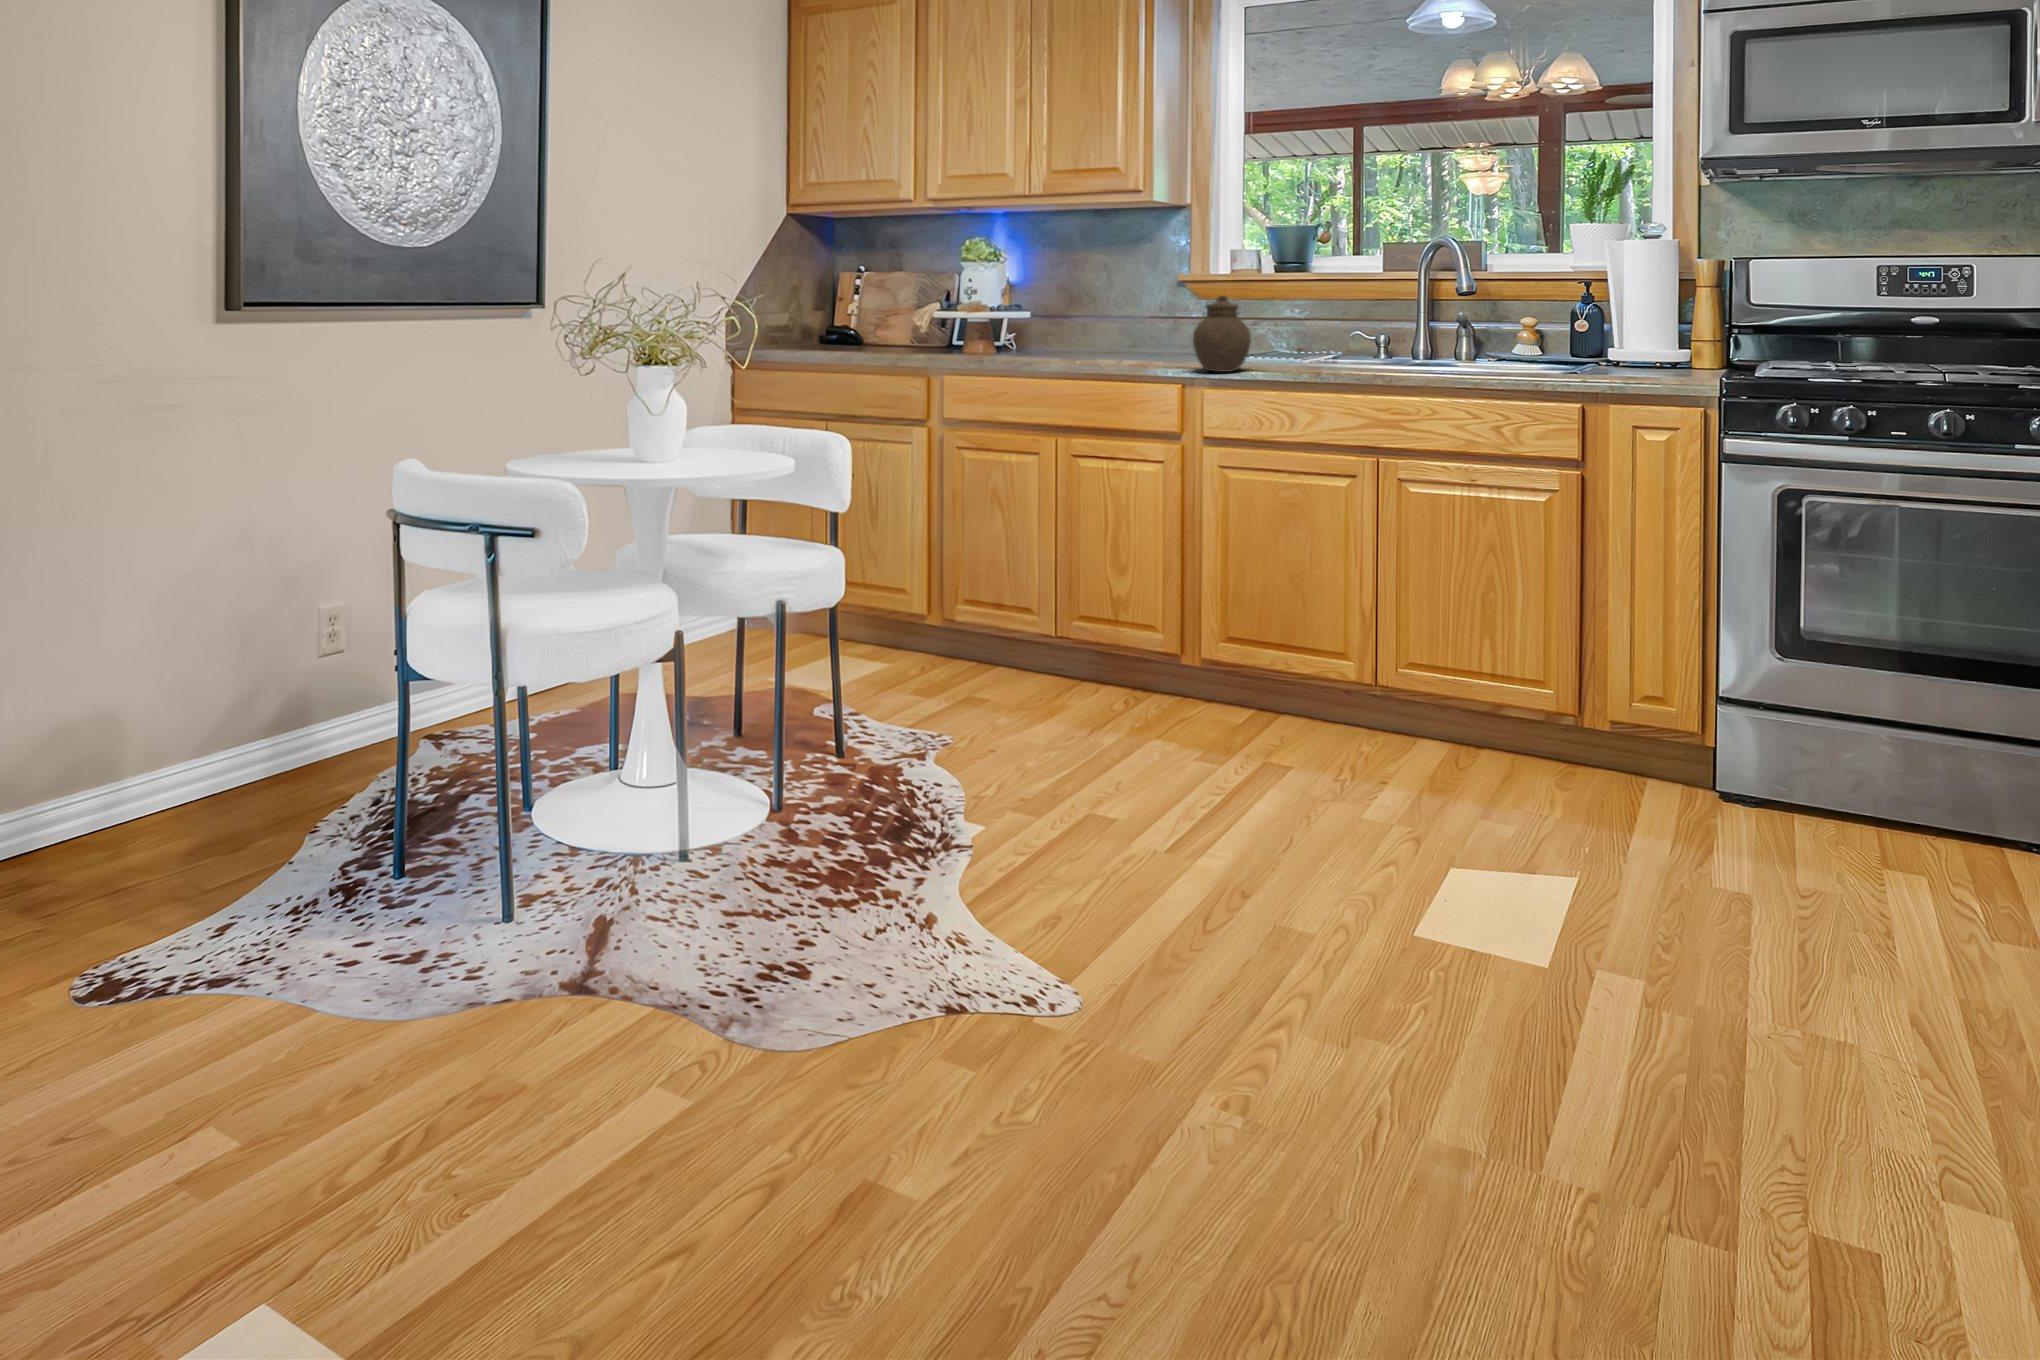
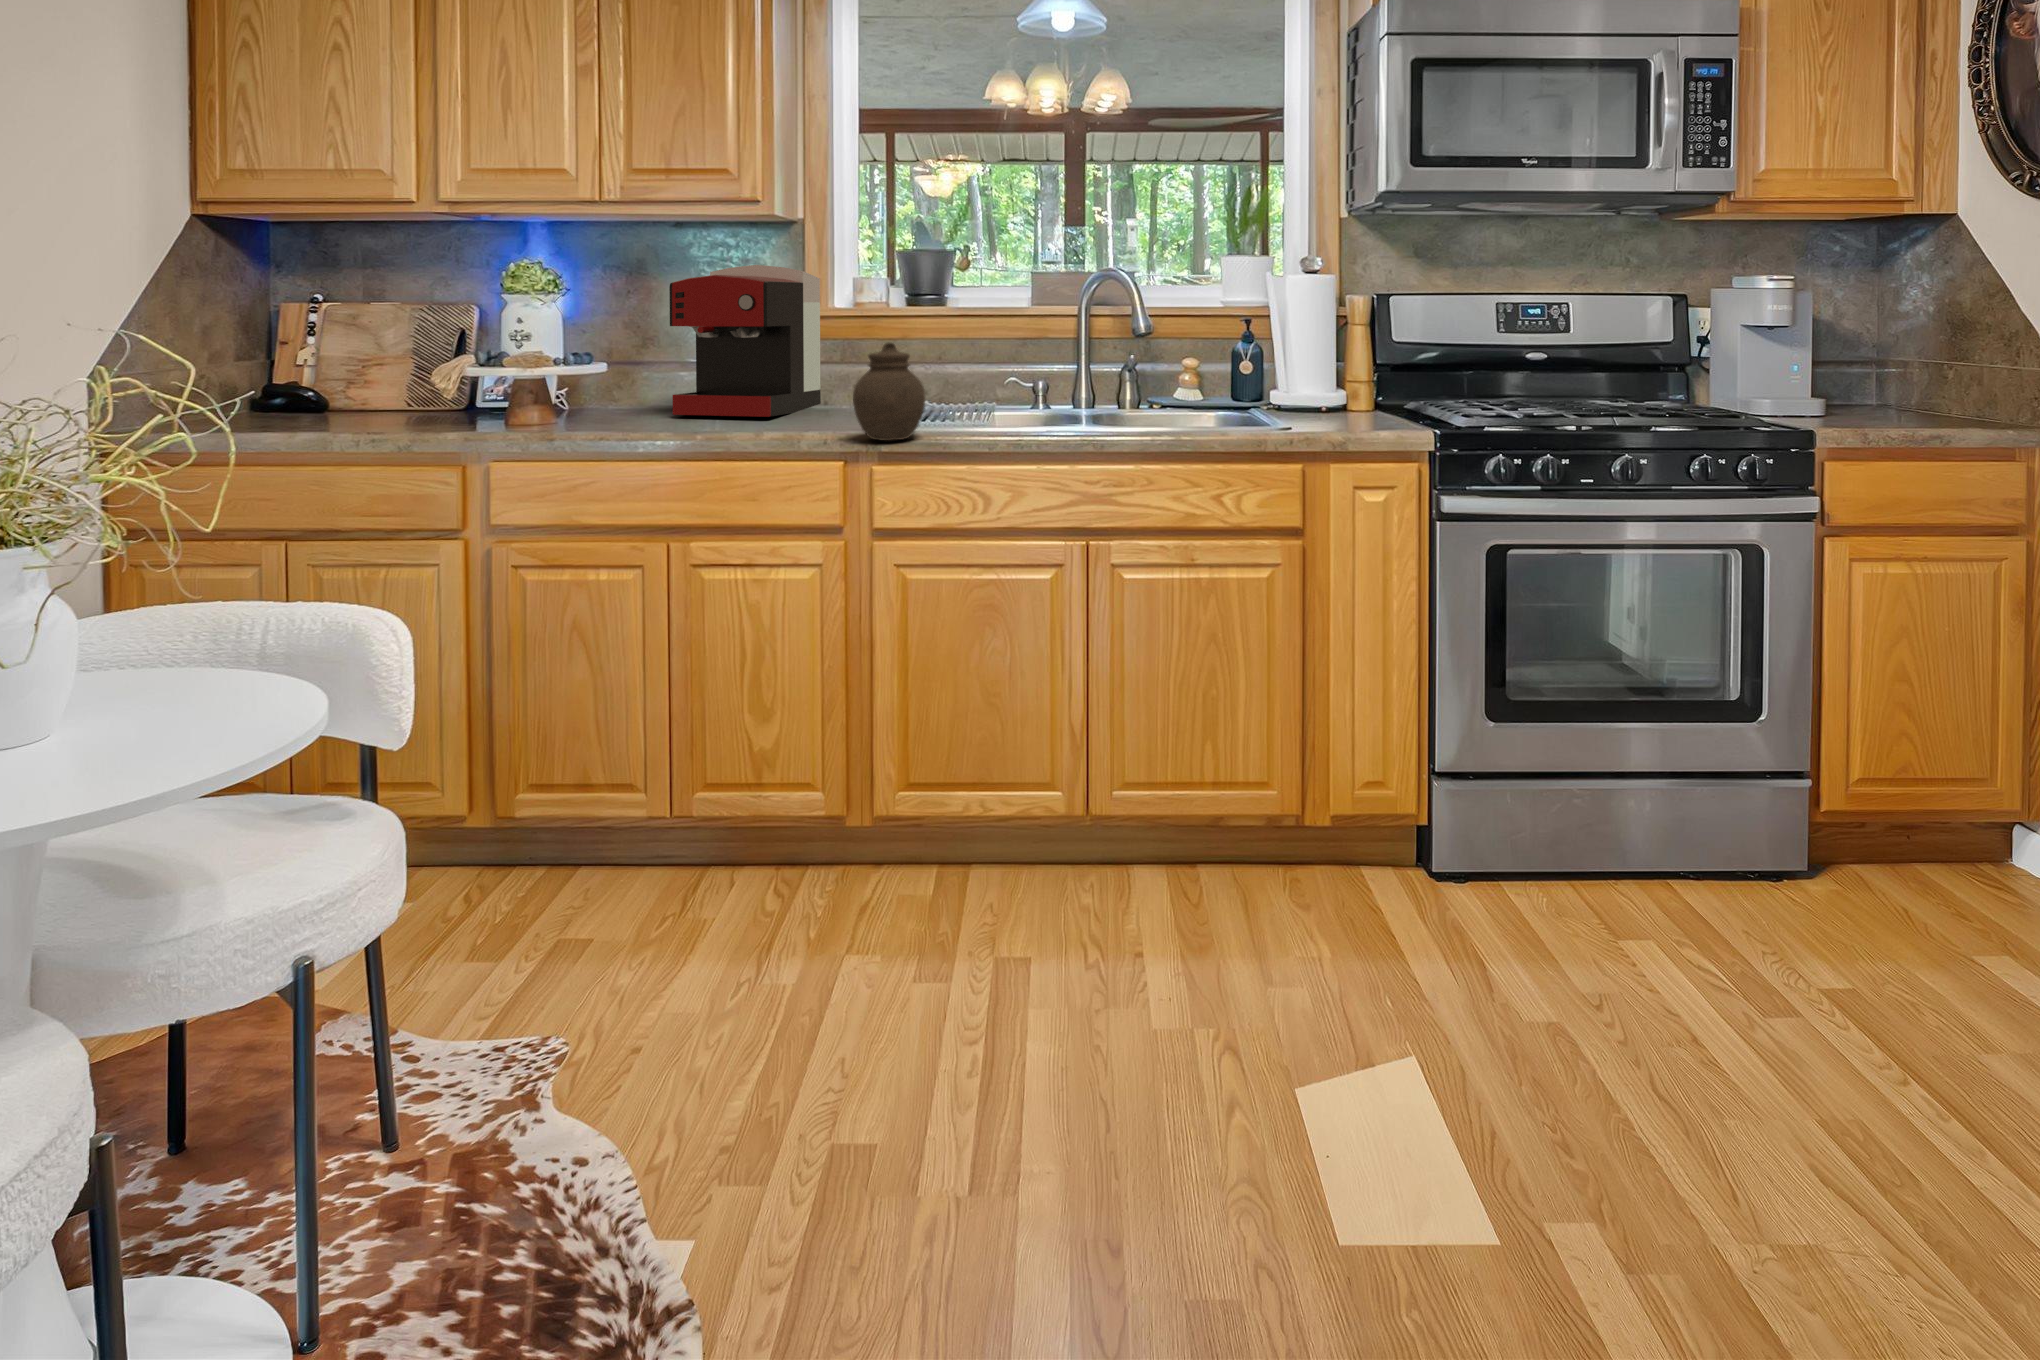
coffee maker: none [1079,240,1201,356] -> present [669,265,821,417]

